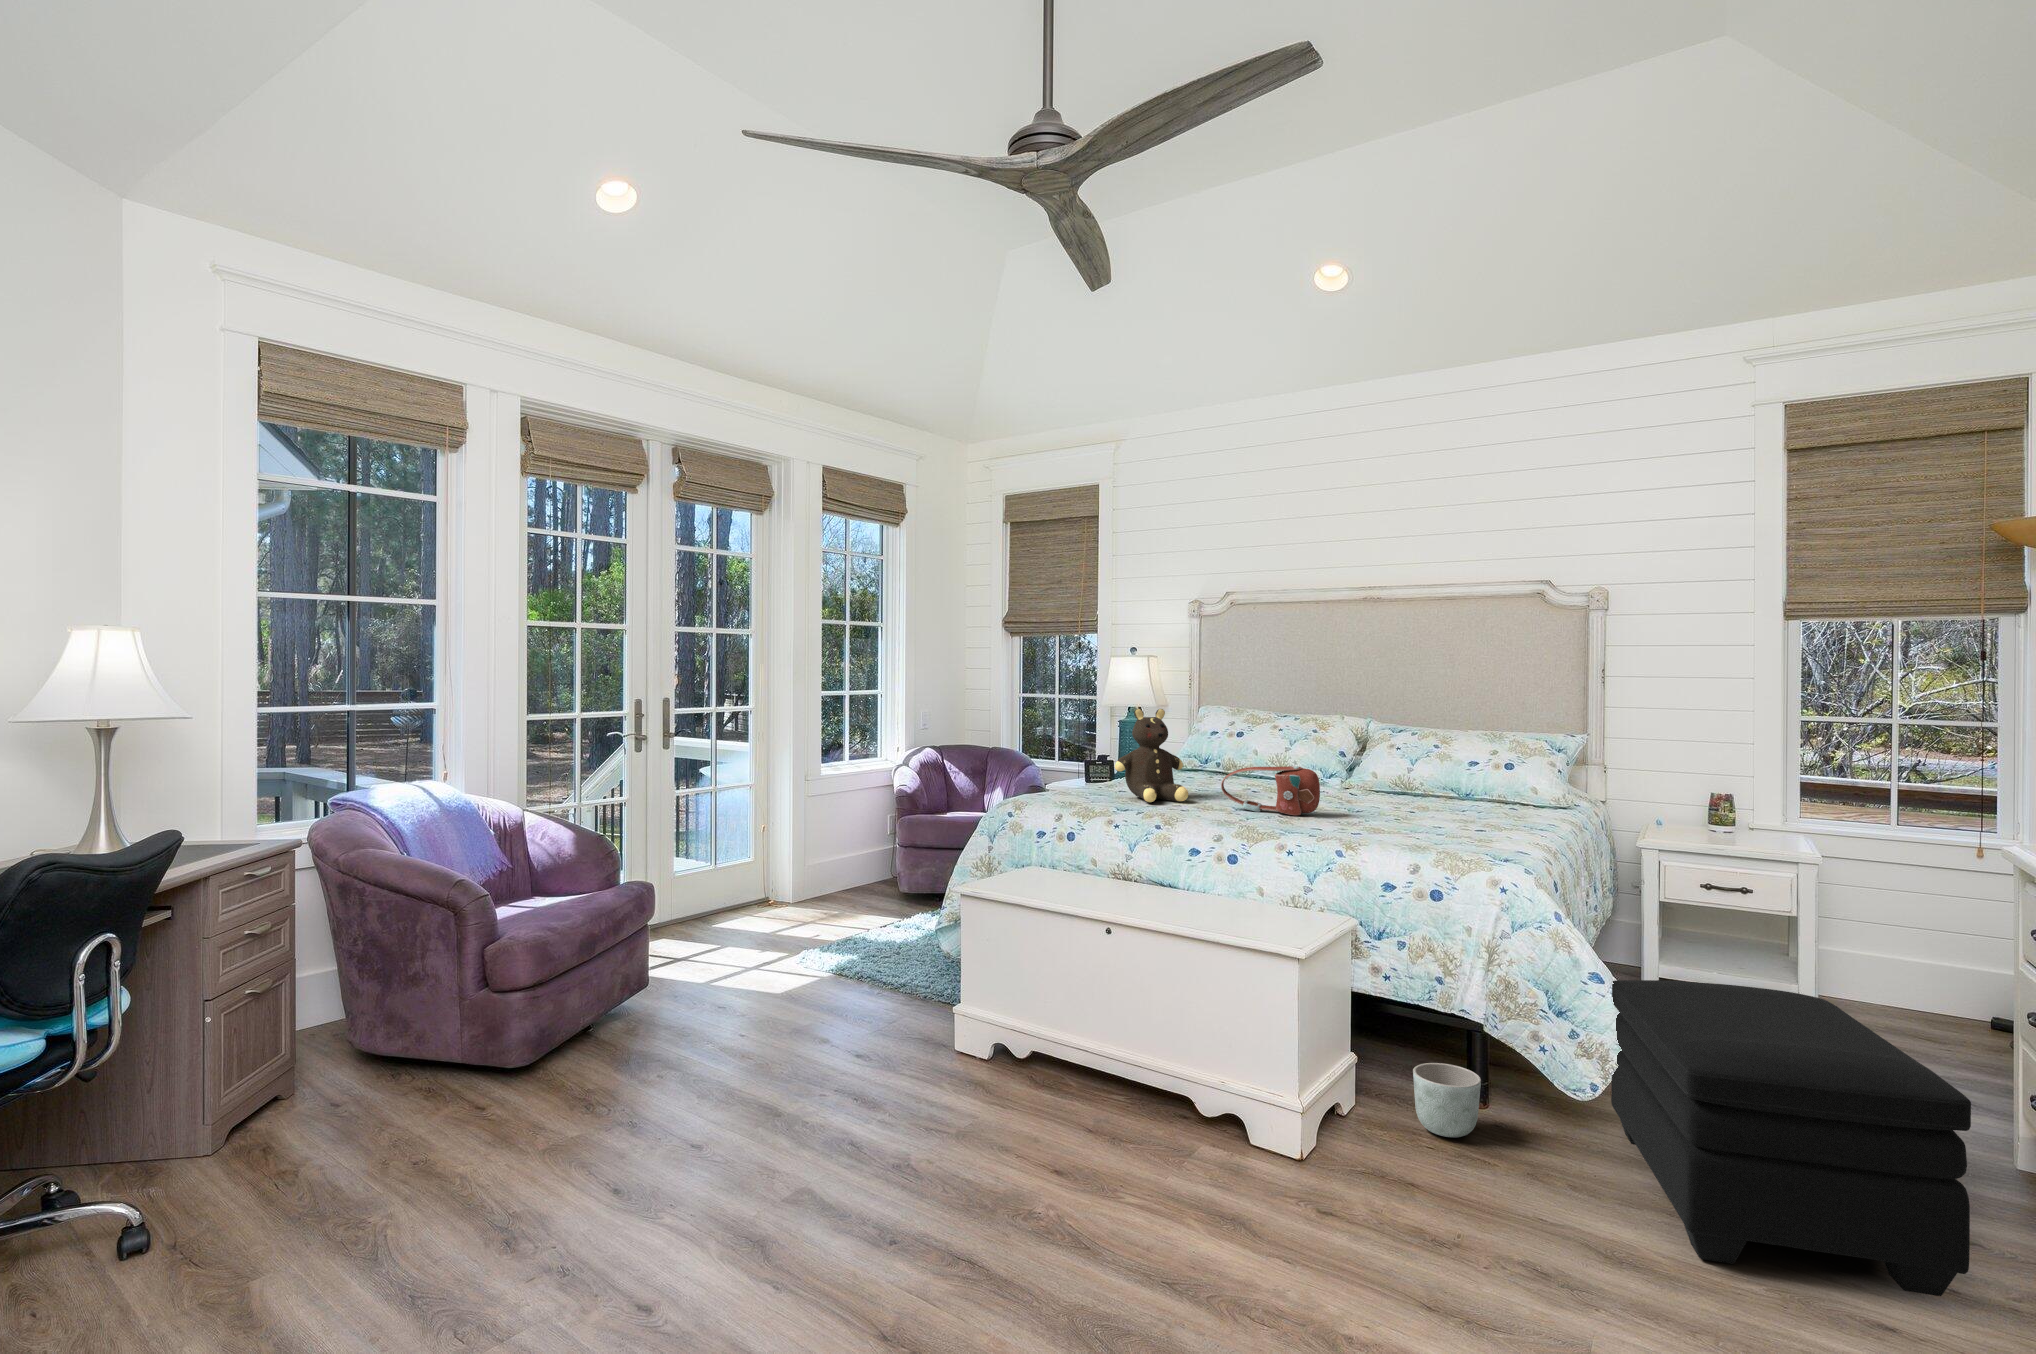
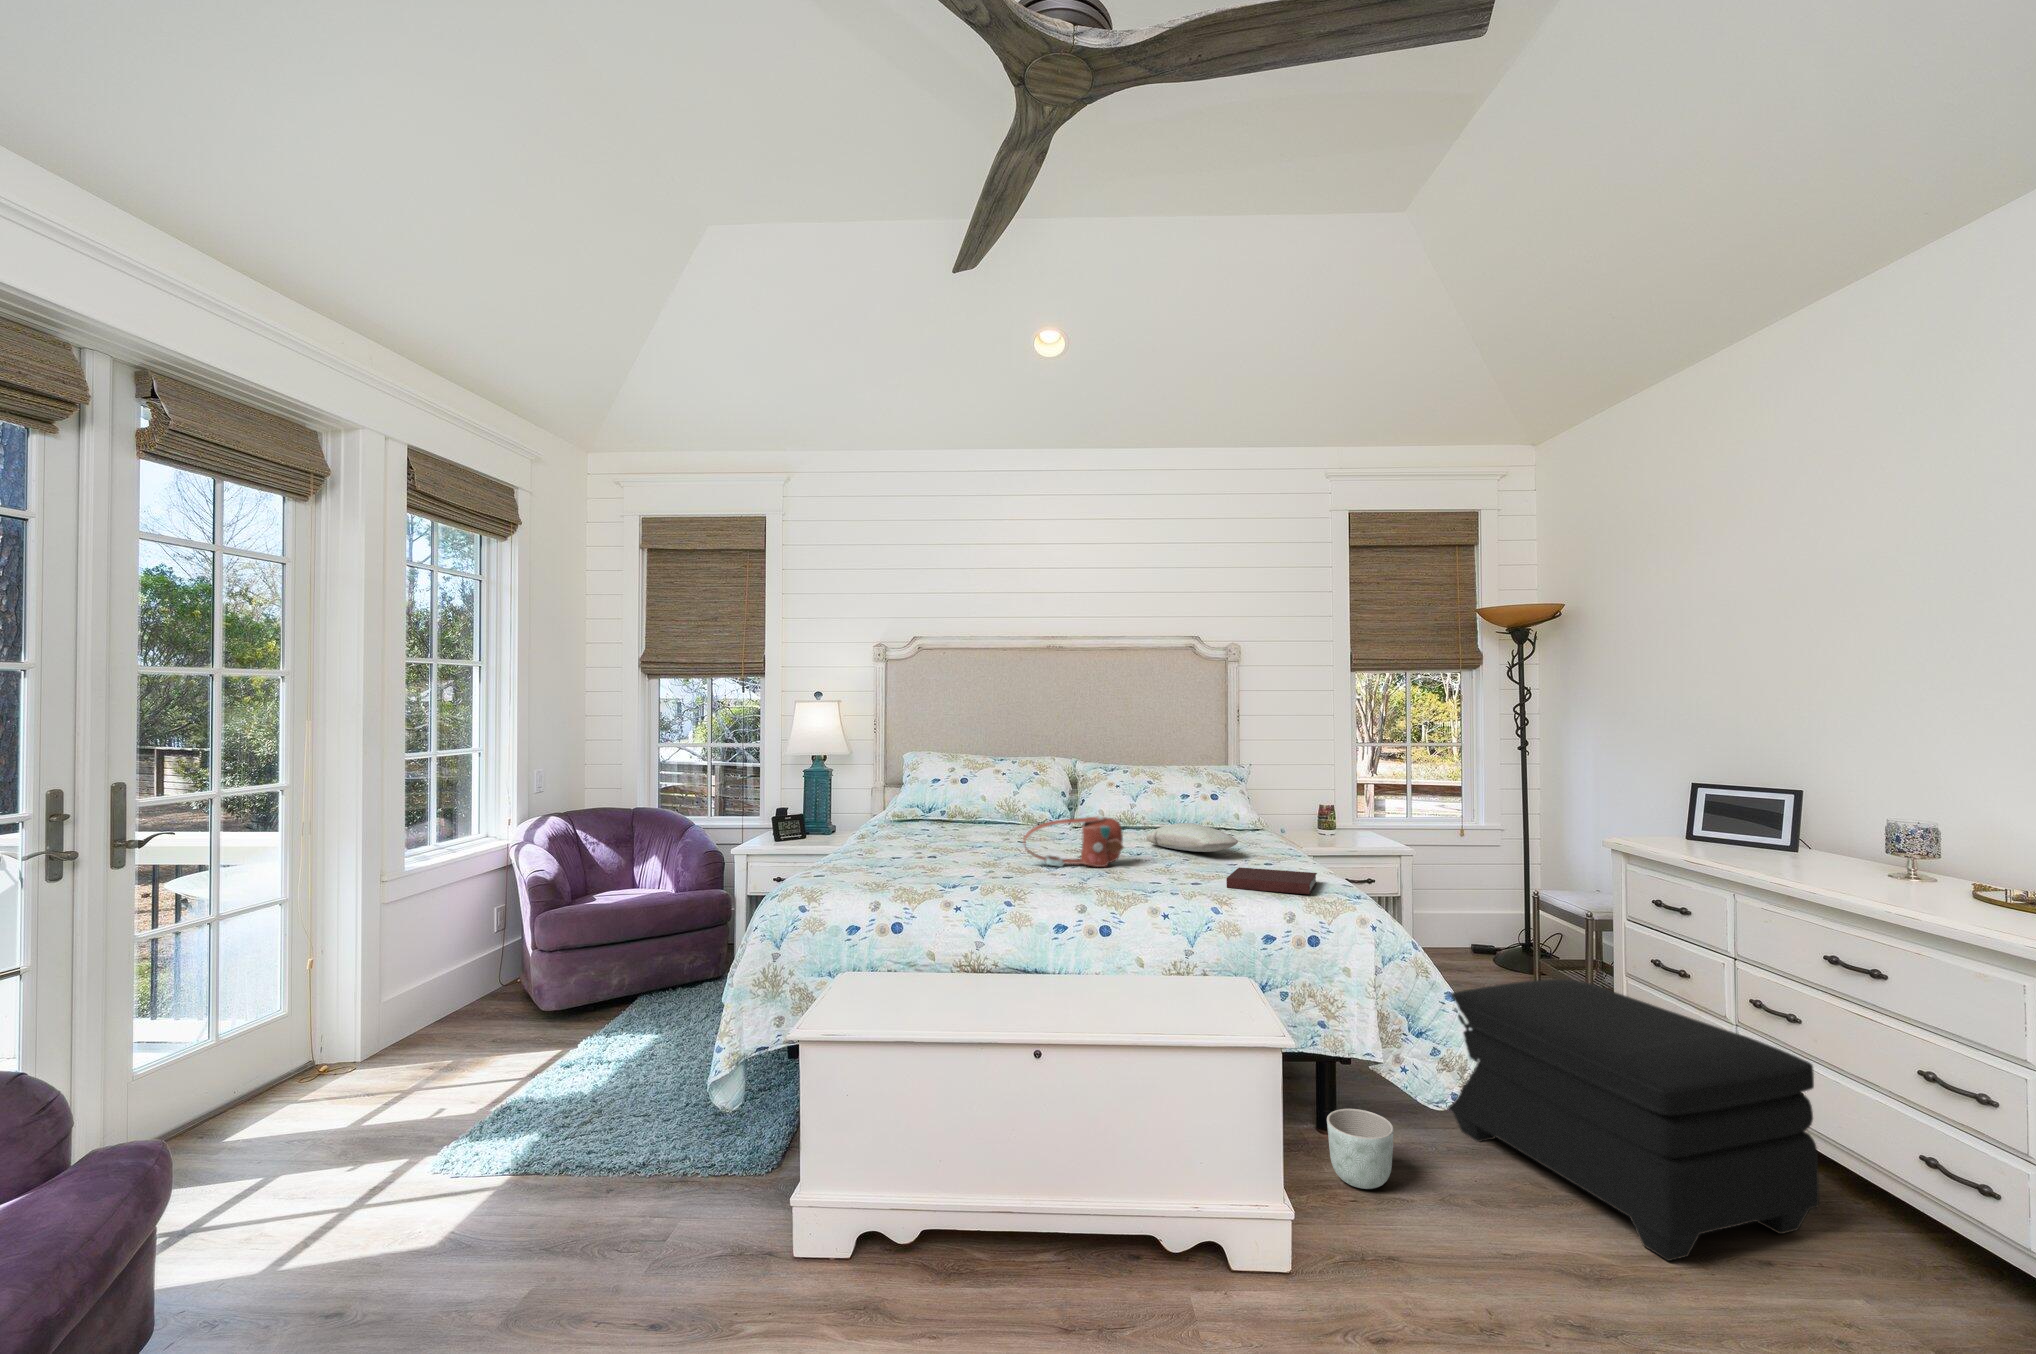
teddy bear: present [1115,709,1188,802] -> none [898,762,979,868]
pillow: none [1384,786,1460,815] -> present [1146,823,1238,852]
notebook: none [1381,826,1491,852] -> present [1227,867,1317,894]

